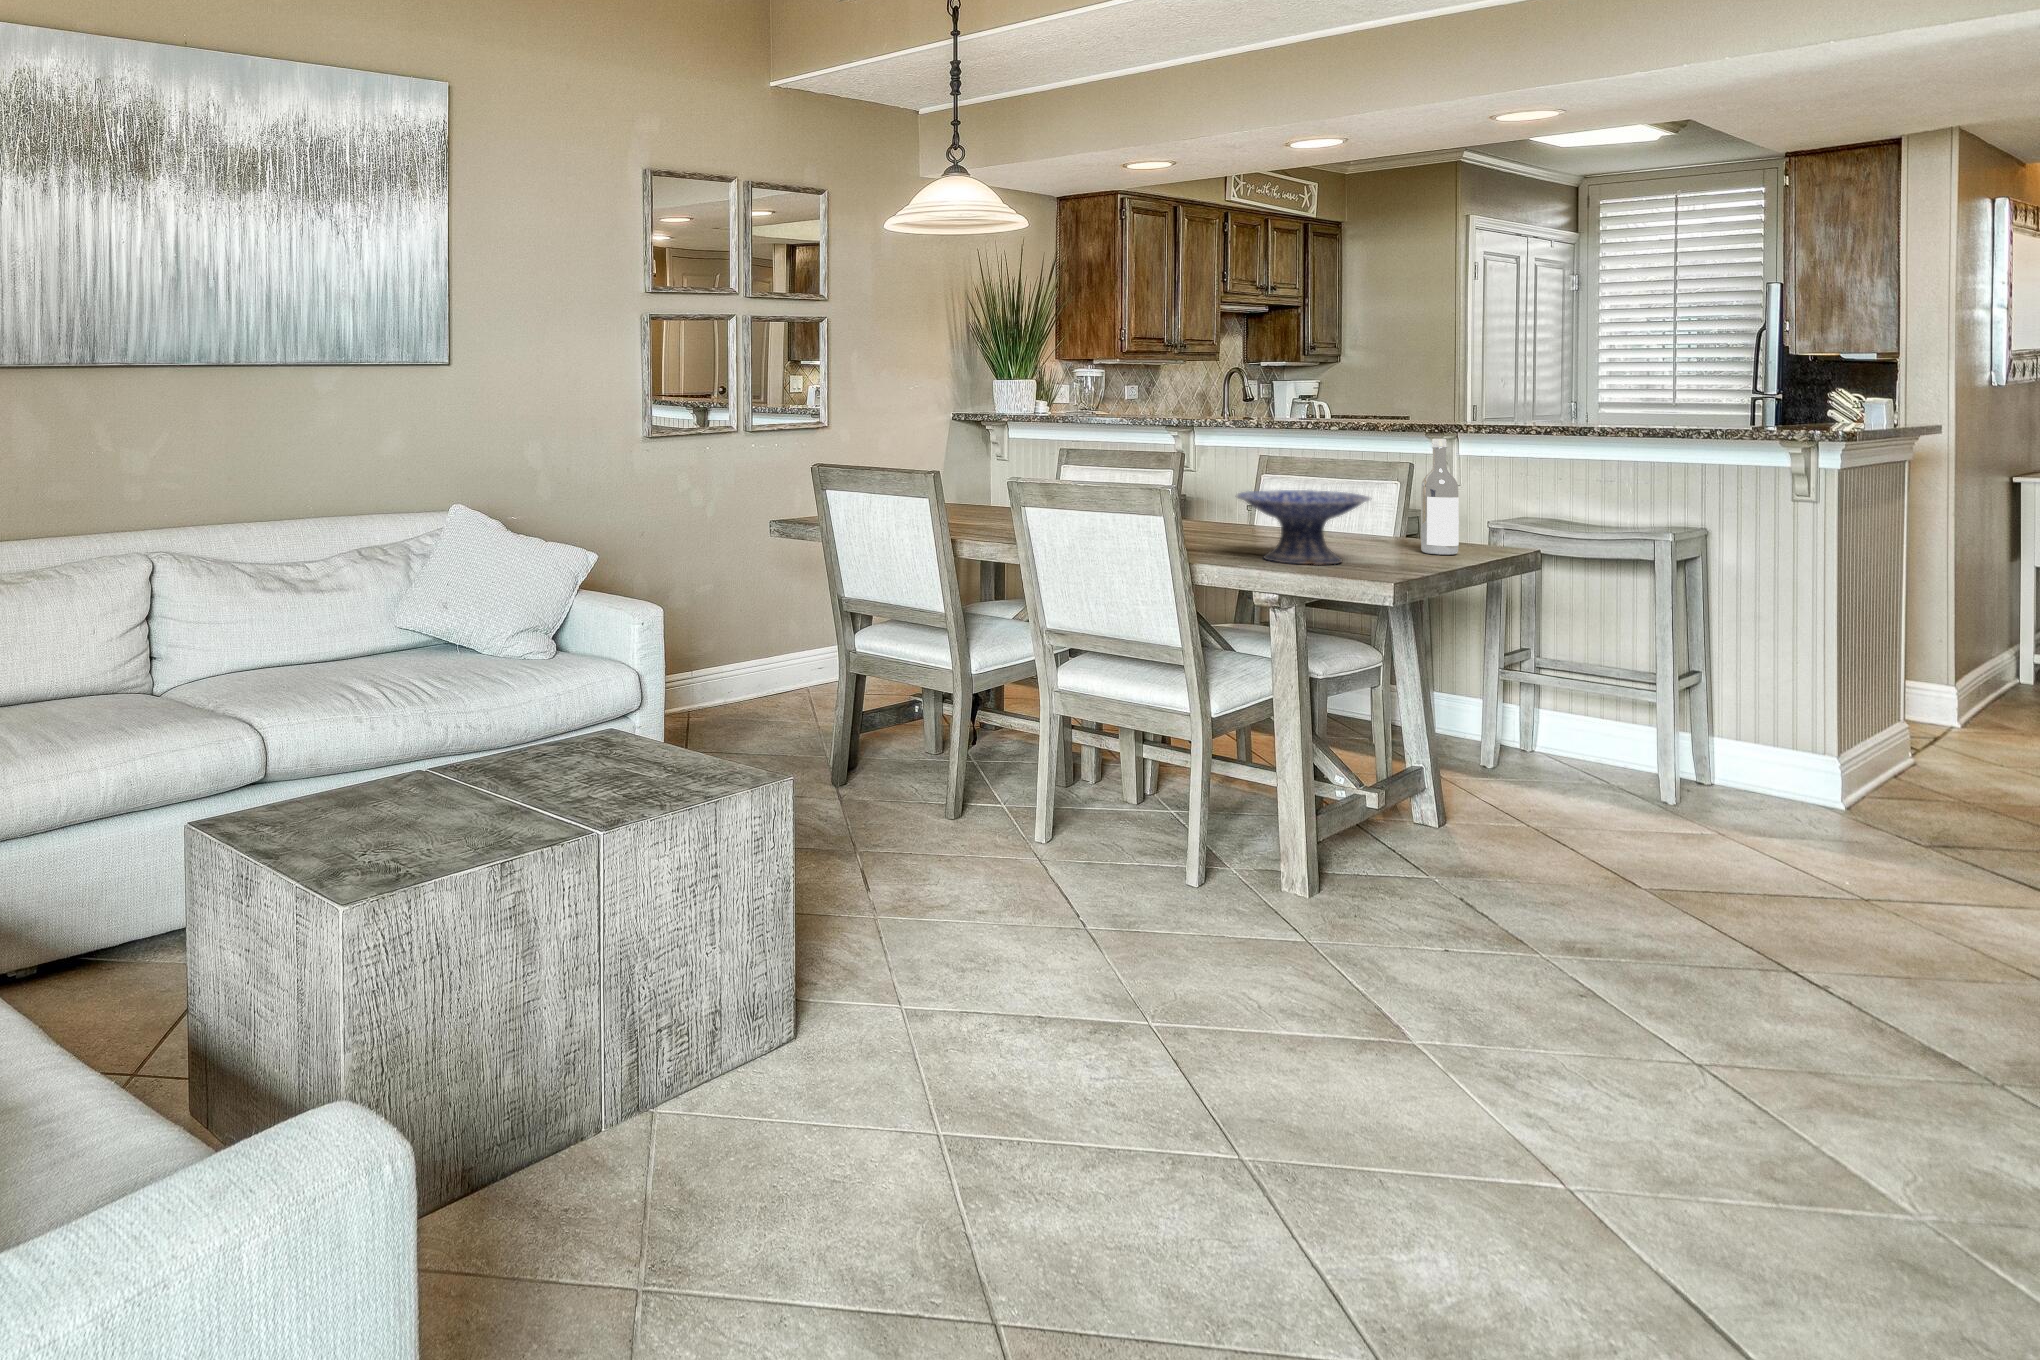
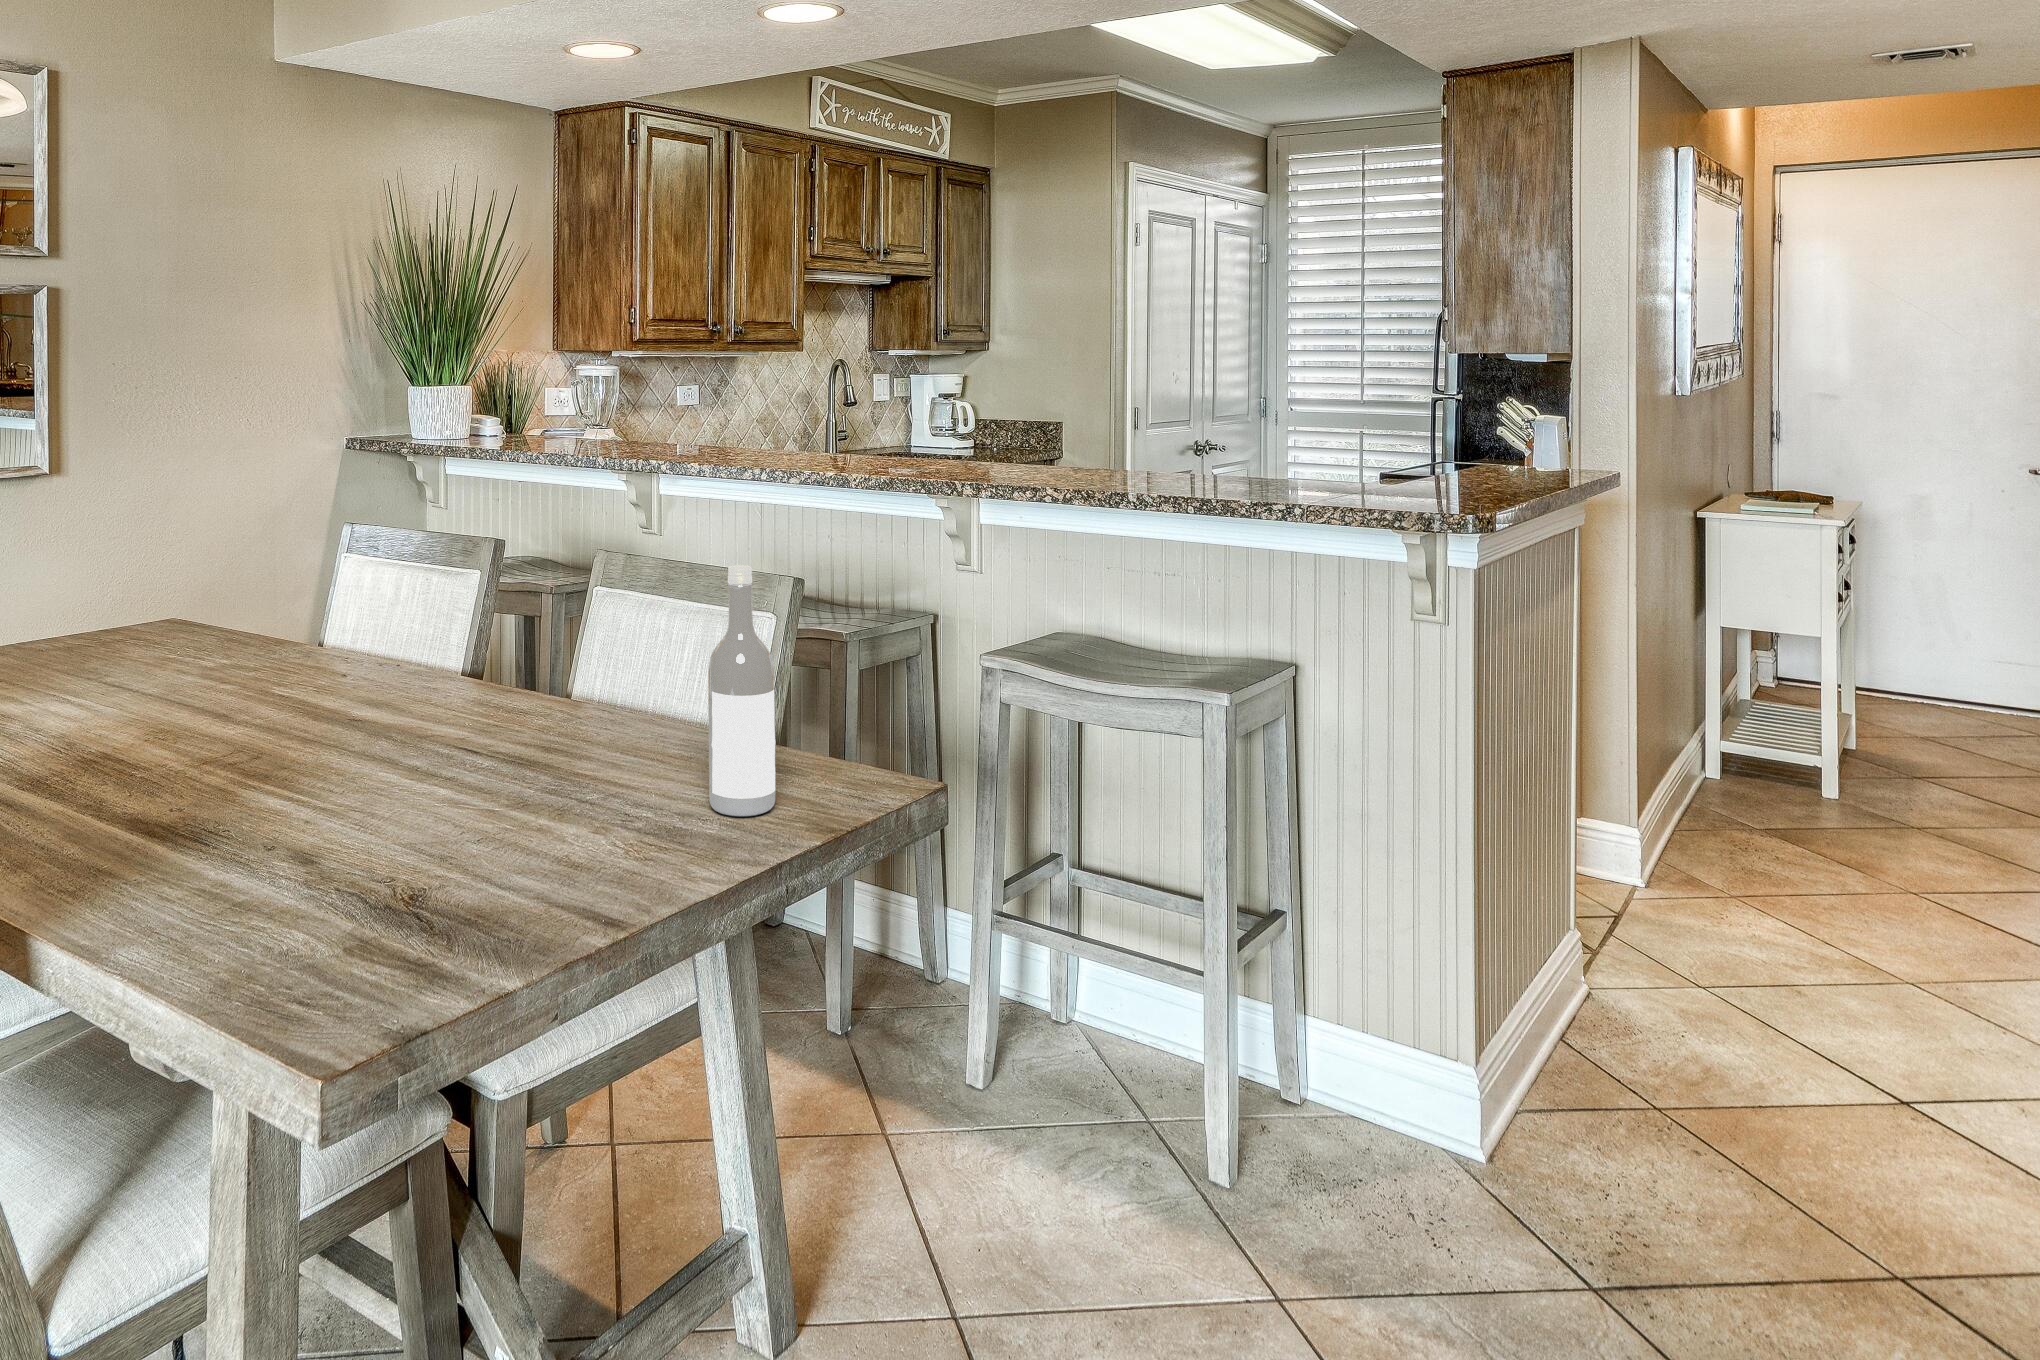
decorative bowl: present [1237,490,1370,565] -> none [225,692,515,911]

